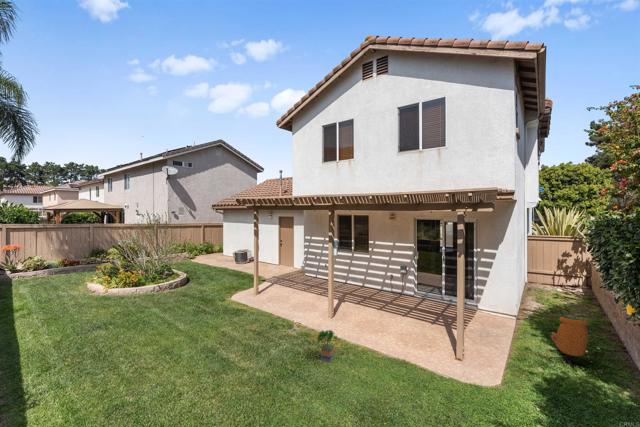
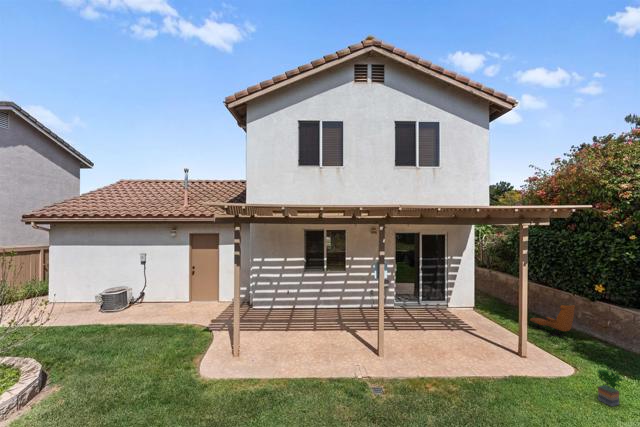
potted tree: present [317,330,337,362] -> present [598,370,624,406]

